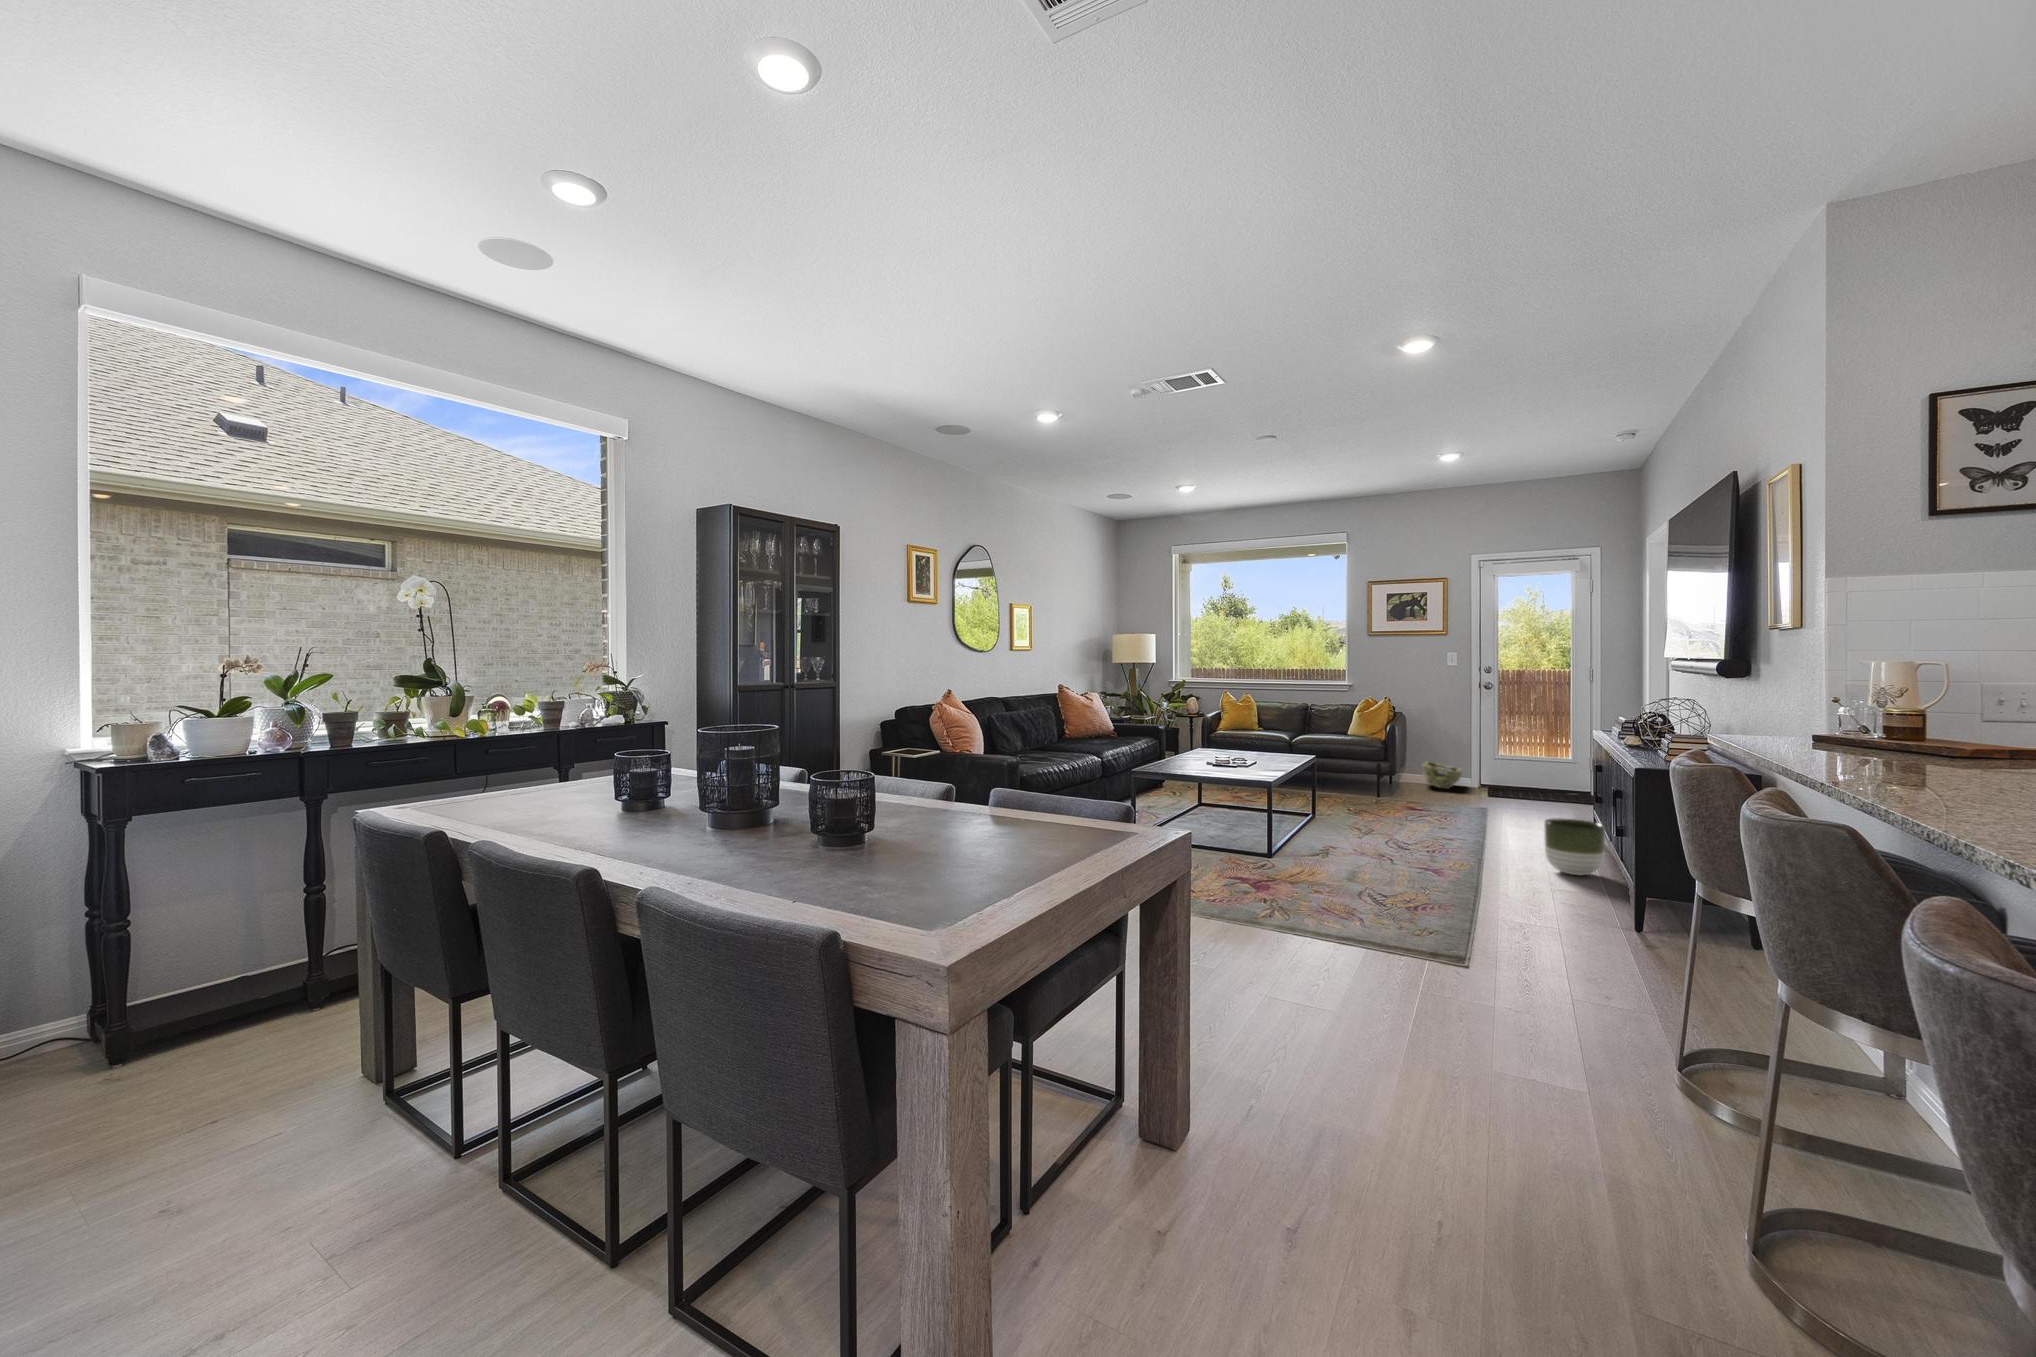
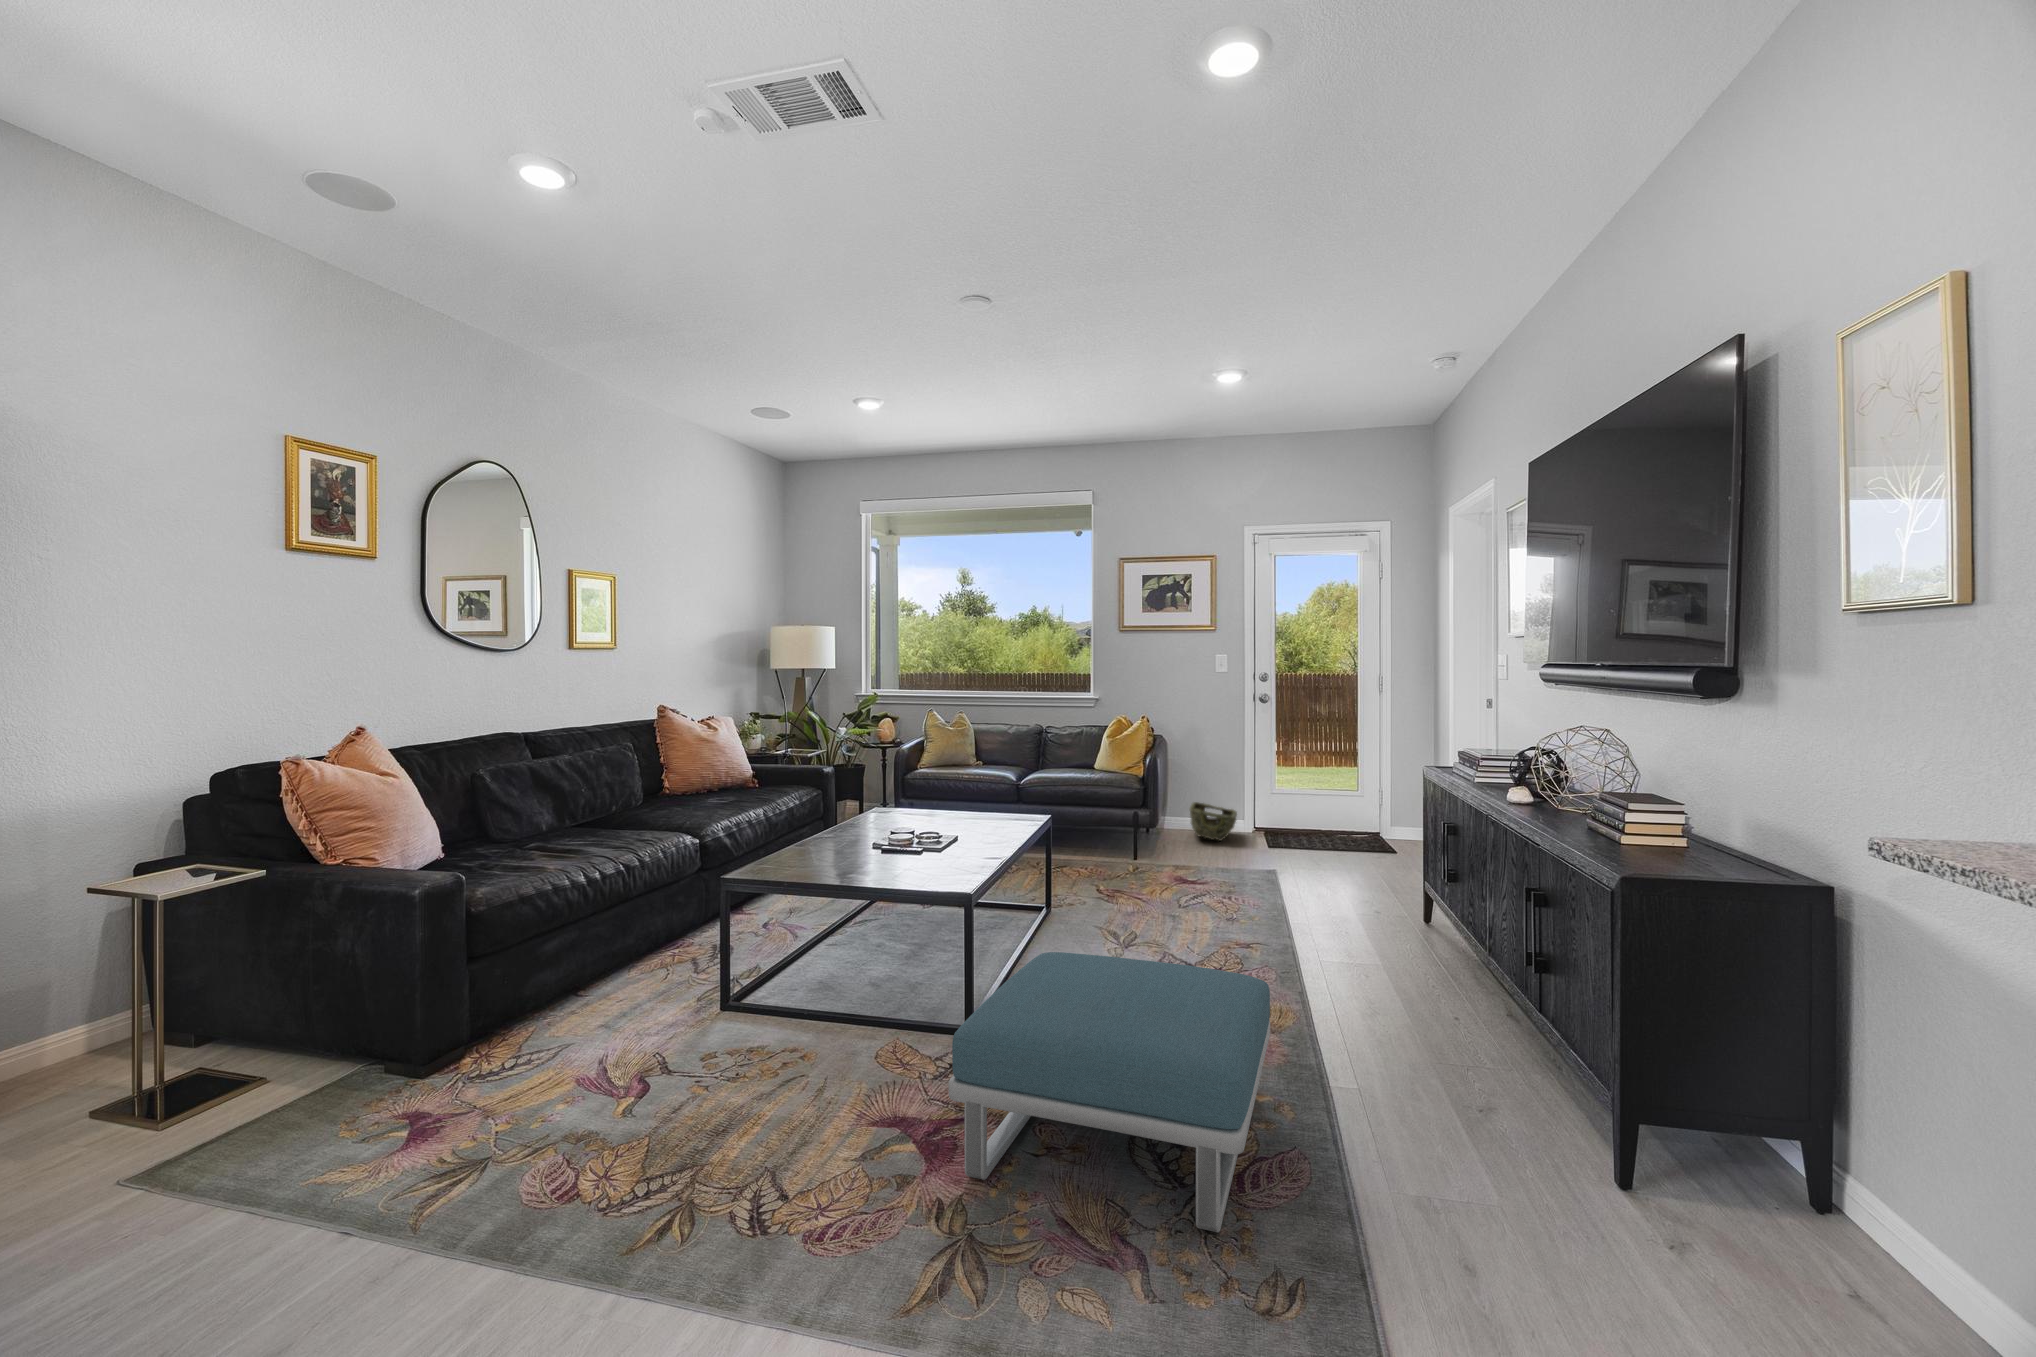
footstool: none [1267,812,1438,917] -> present [949,952,1270,1232]
planter: present [1544,818,1605,875] -> none [1409,920,1502,1021]

